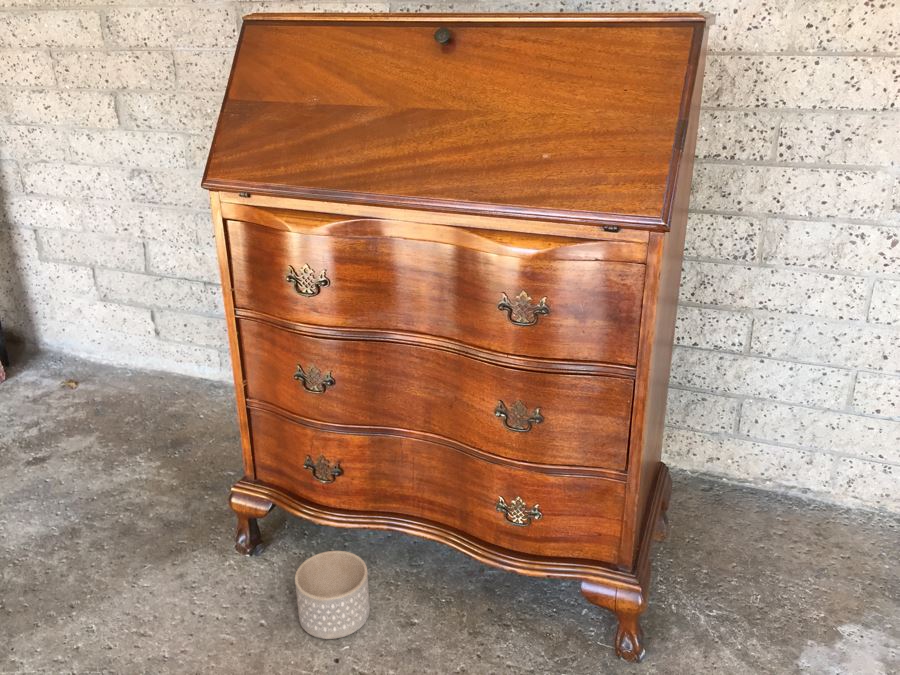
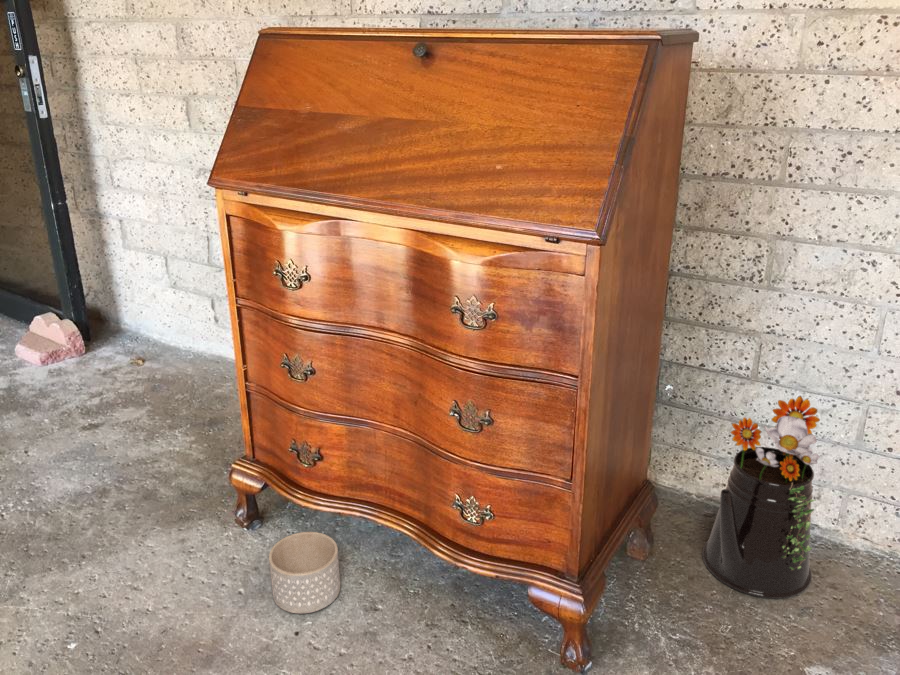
watering can: none [713,366,830,564] -> present [702,397,820,599]

